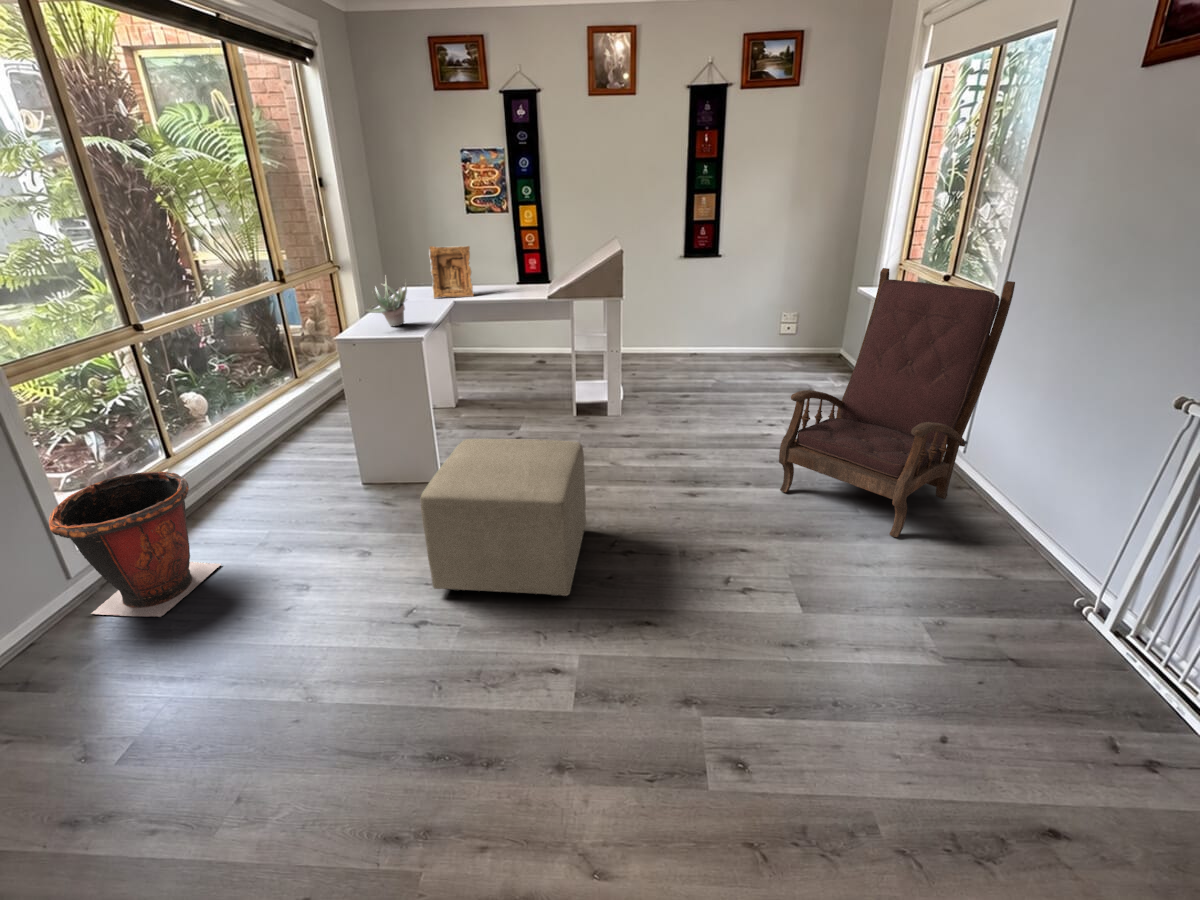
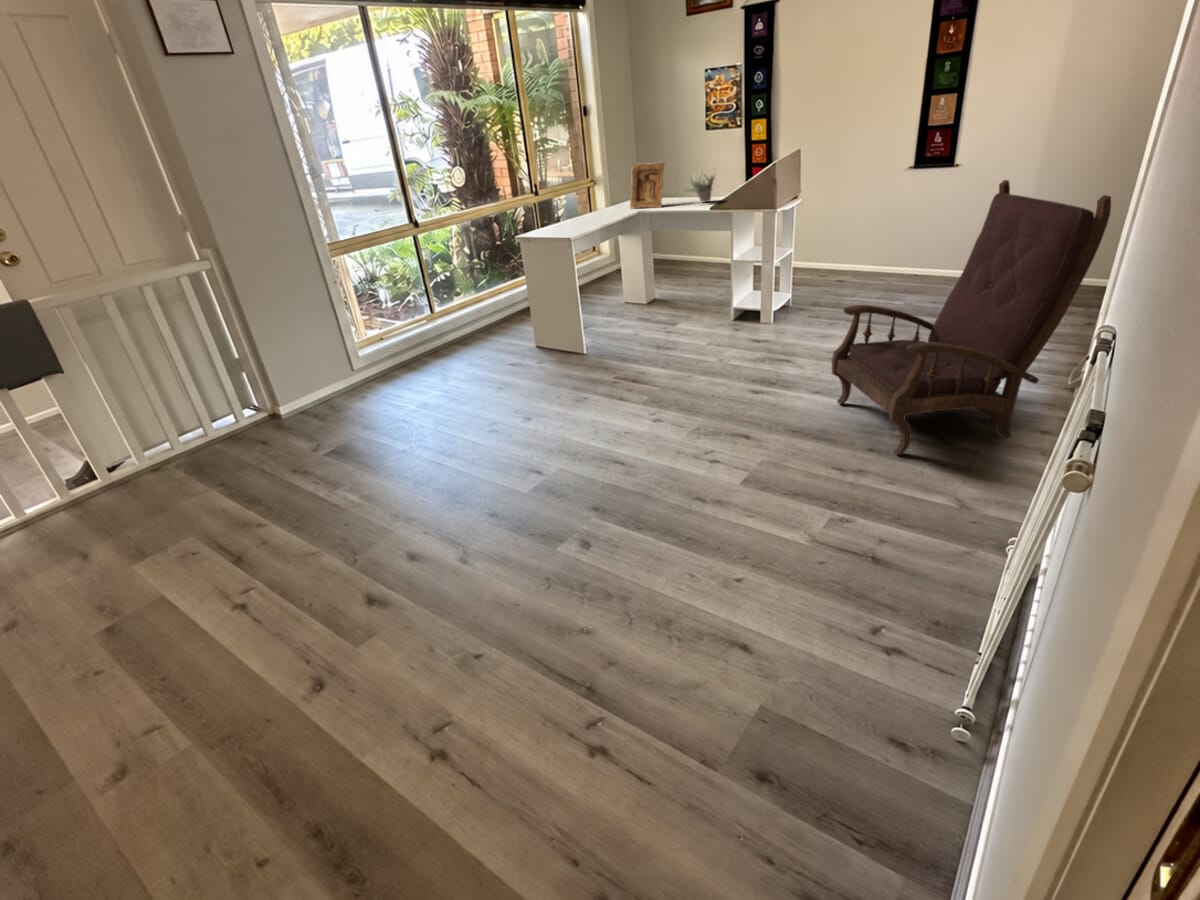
succulent plant: present [364,277,407,326] -> present [685,169,714,203]
ottoman: present [420,439,586,596] -> none [505,315,645,432]
waste bin: present [49,472,221,617] -> none [343,308,431,397]

